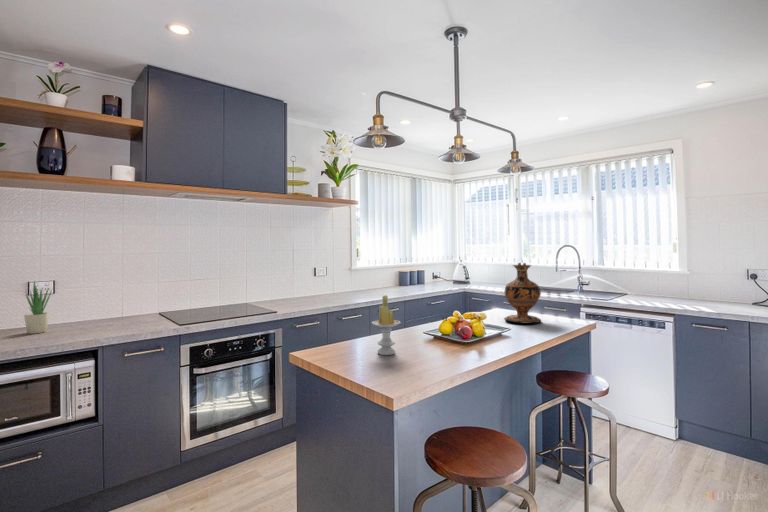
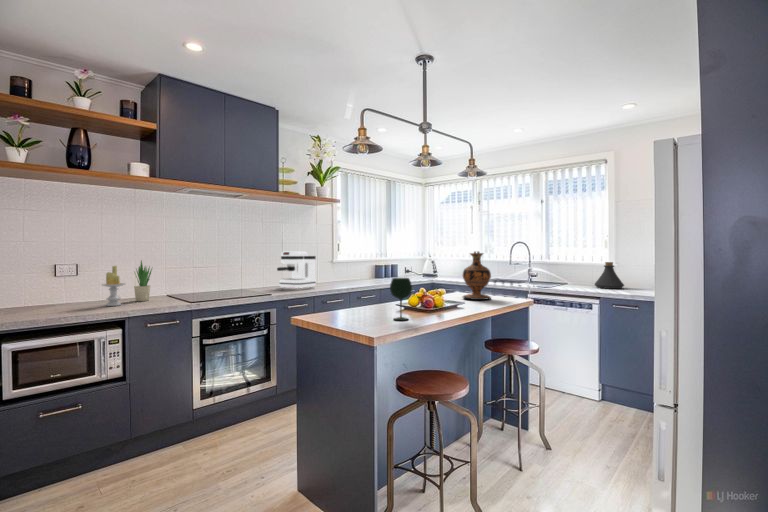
coffee maker: none [286,262,331,304] -> present [277,252,316,288]
bottle: none [662,270,702,303] -> present [595,262,624,289]
potted plant: present [24,282,51,334] -> present [134,261,152,301]
candle: present [372,295,401,355] -> present [102,266,125,306]
wine glass: none [414,305,443,362] -> present [390,278,412,320]

